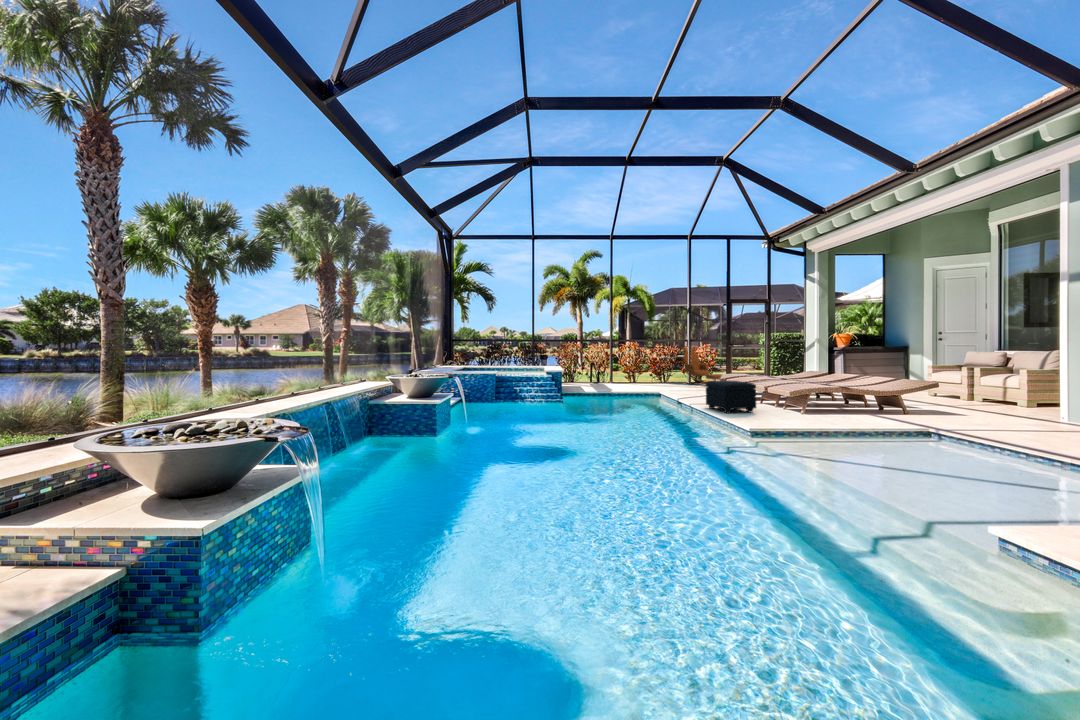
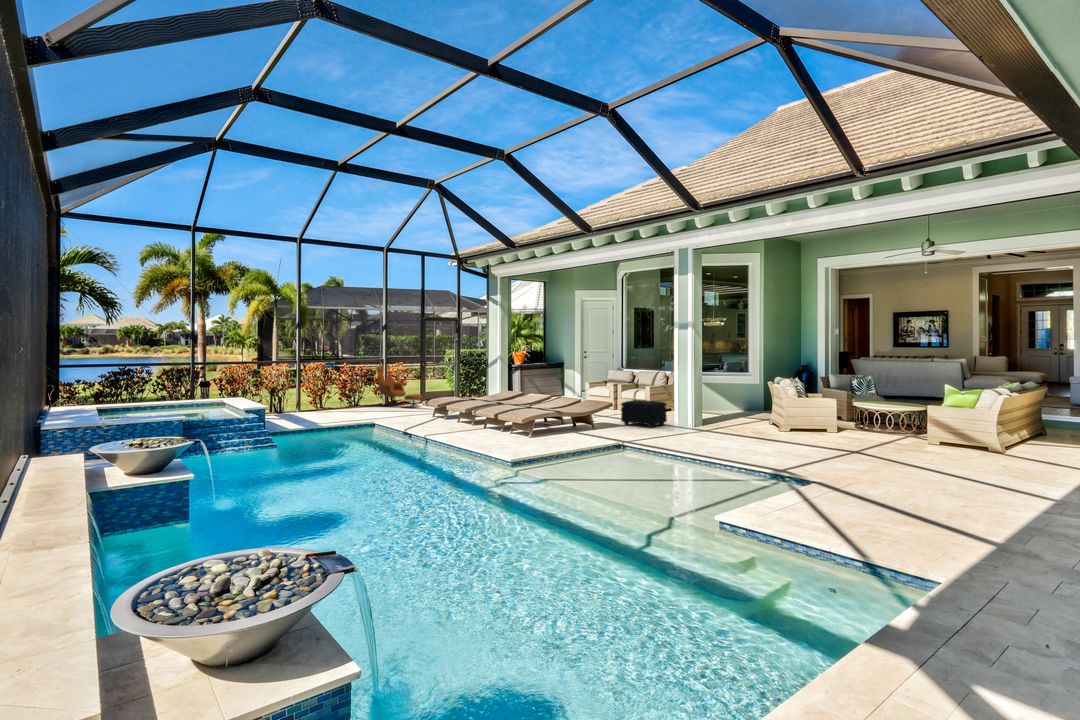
footstool: present [705,380,756,413] -> present [621,400,667,428]

